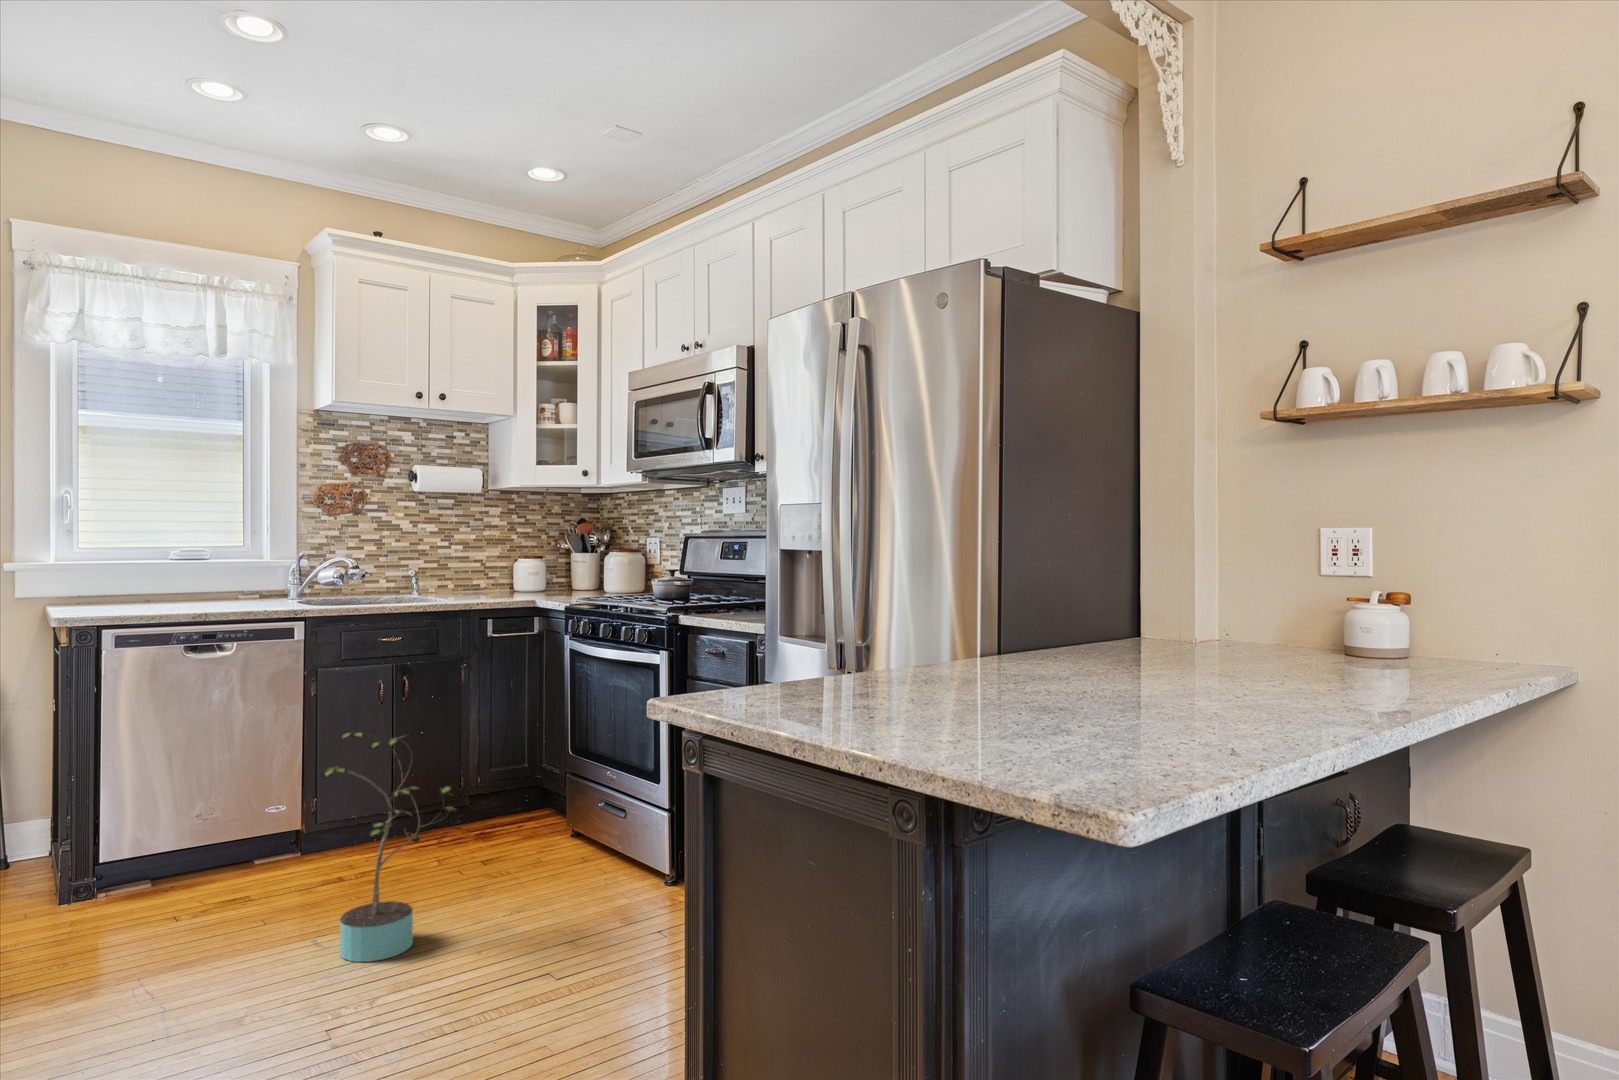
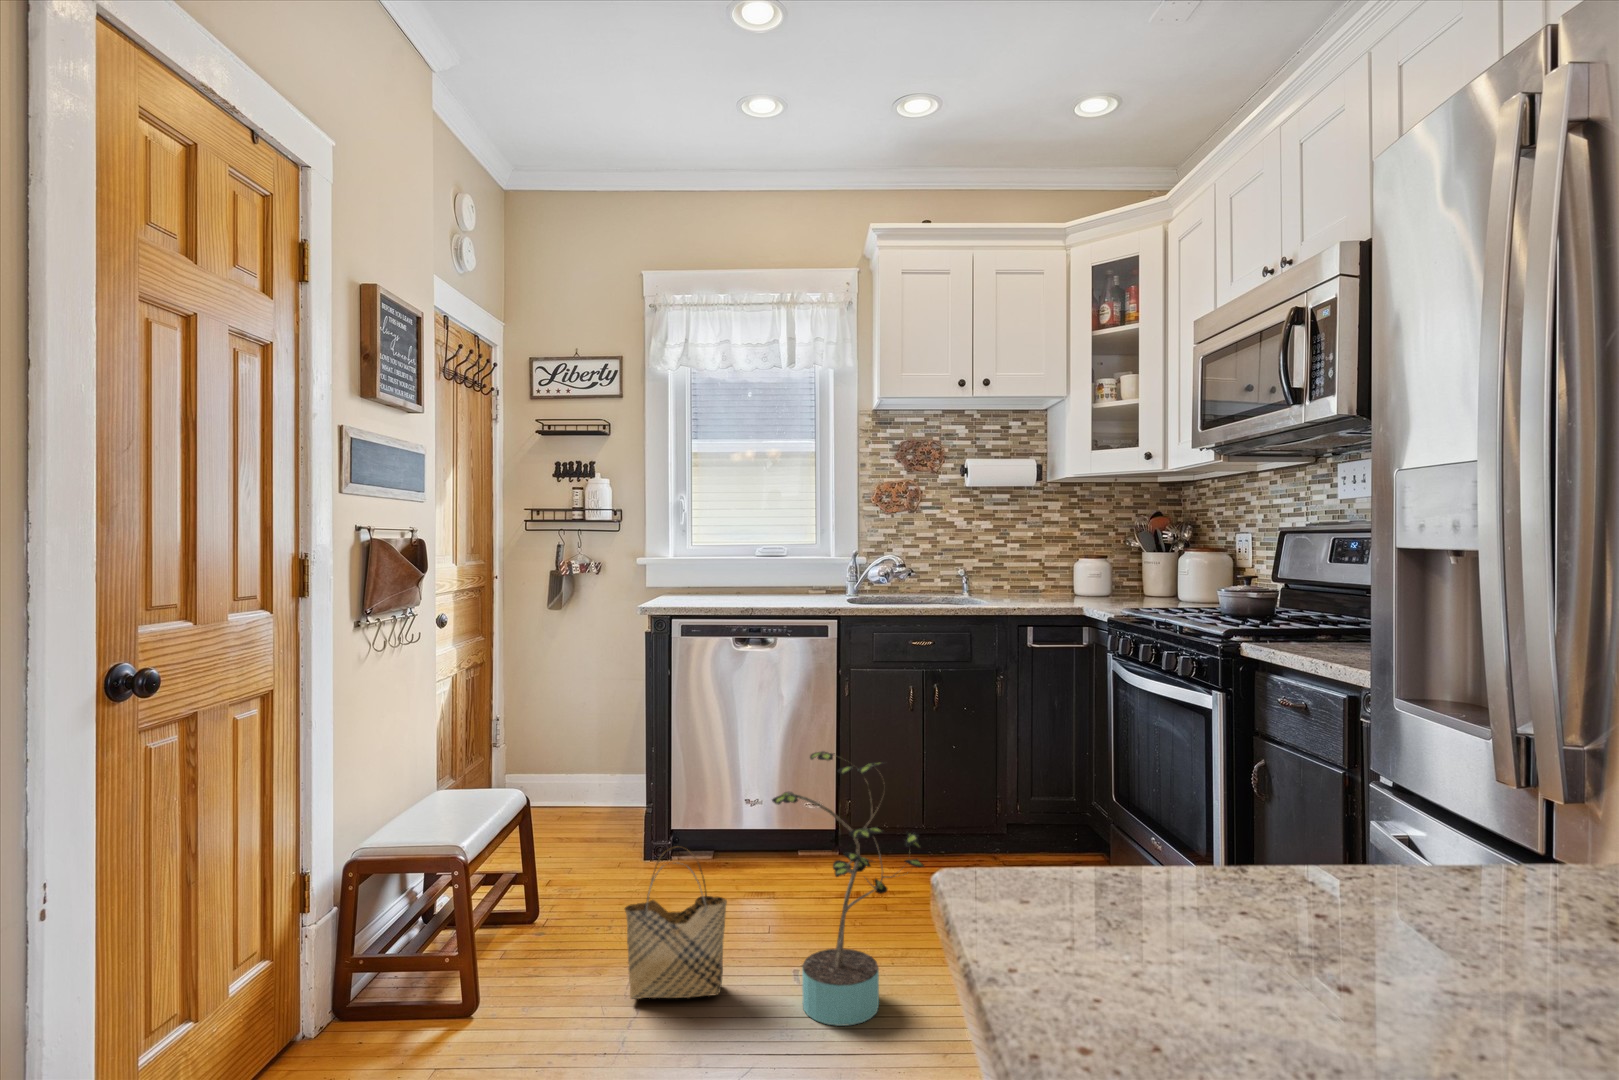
woven basket: none [143,843,255,997] -> present [625,846,727,999]

